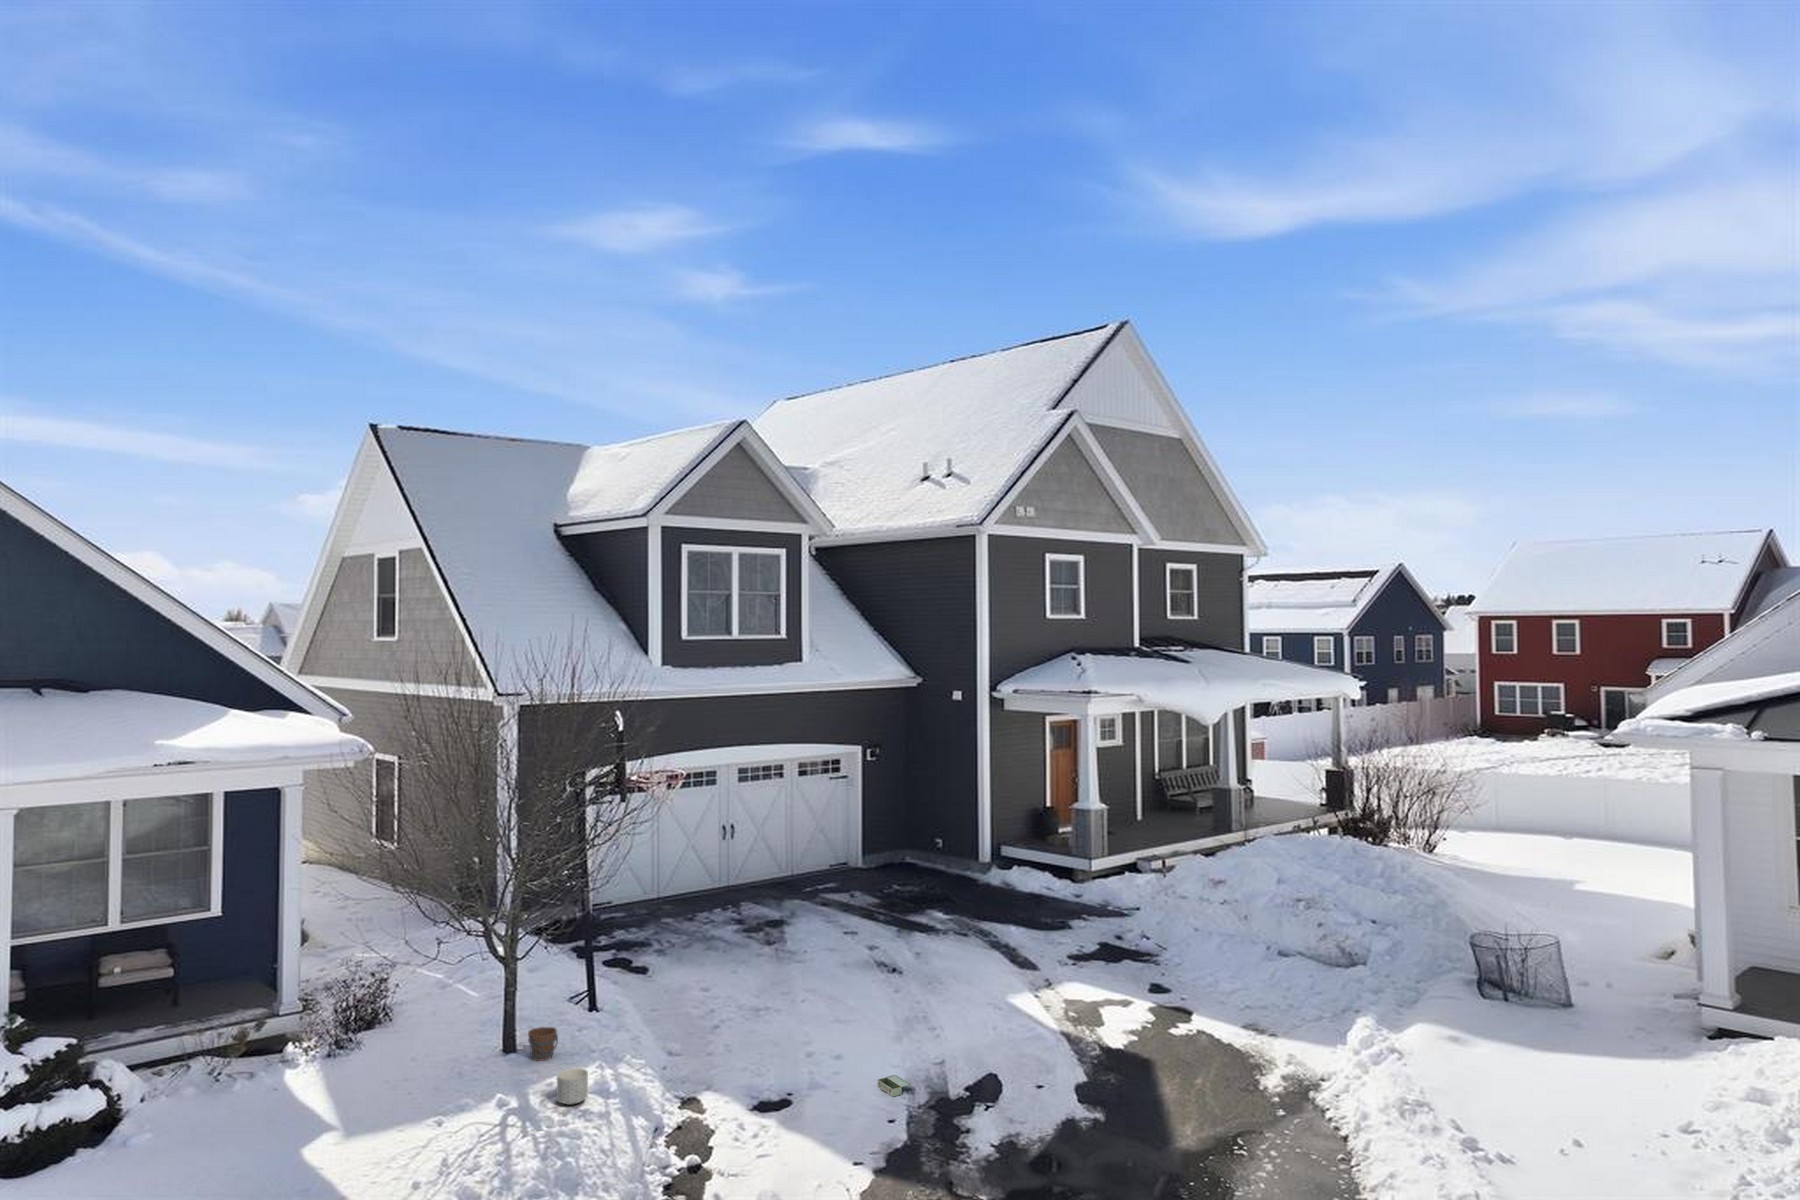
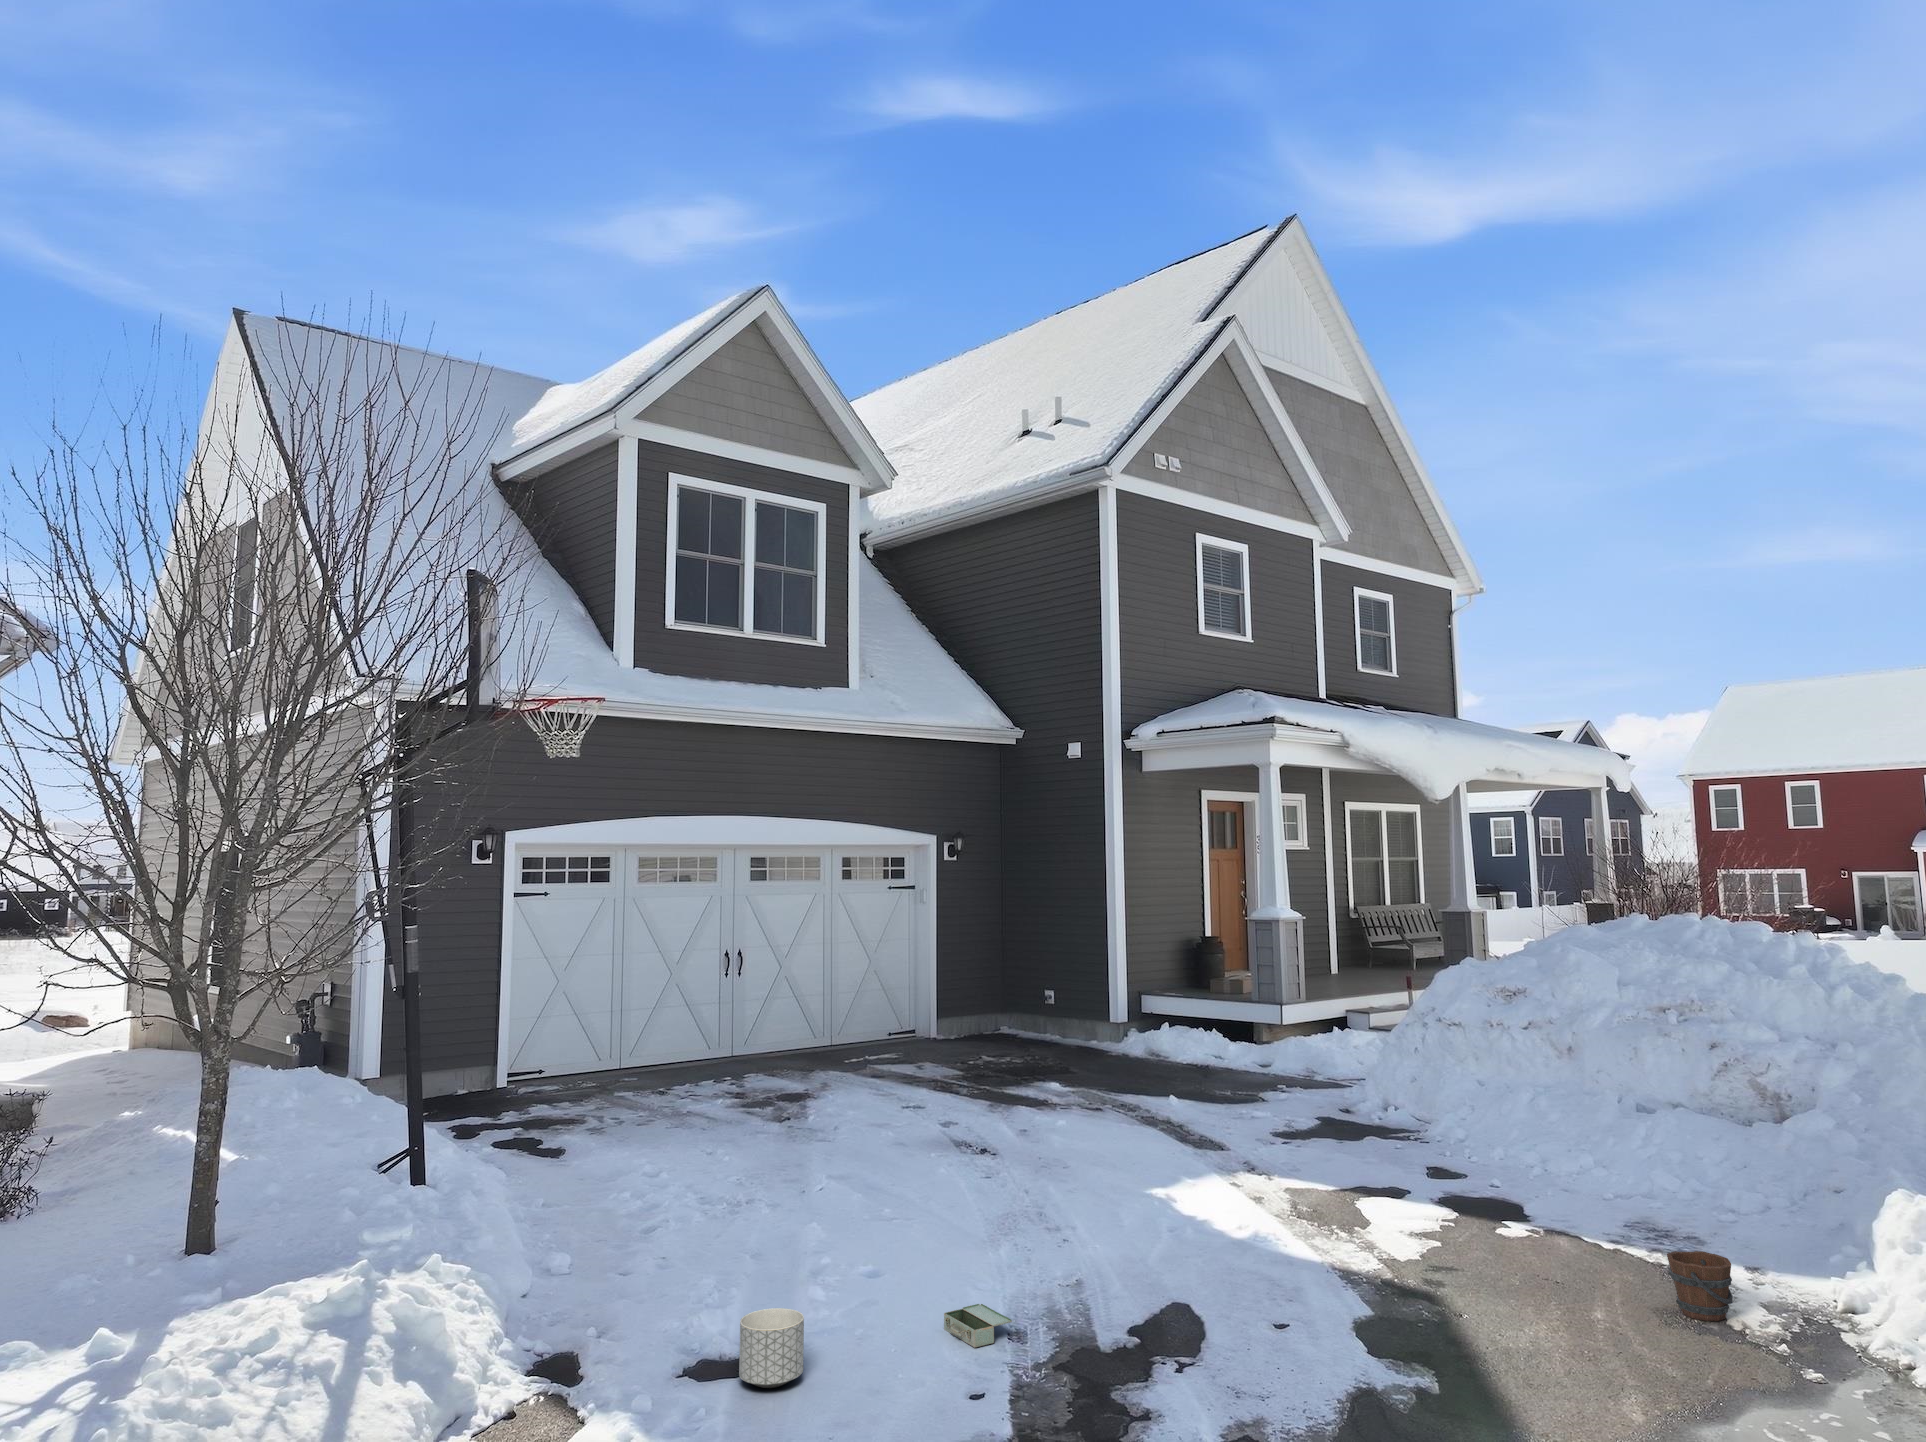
bucket: present [528,1027,558,1061] -> present [1667,1251,1733,1321]
planter: present [557,1068,588,1105] -> present [739,1308,804,1388]

